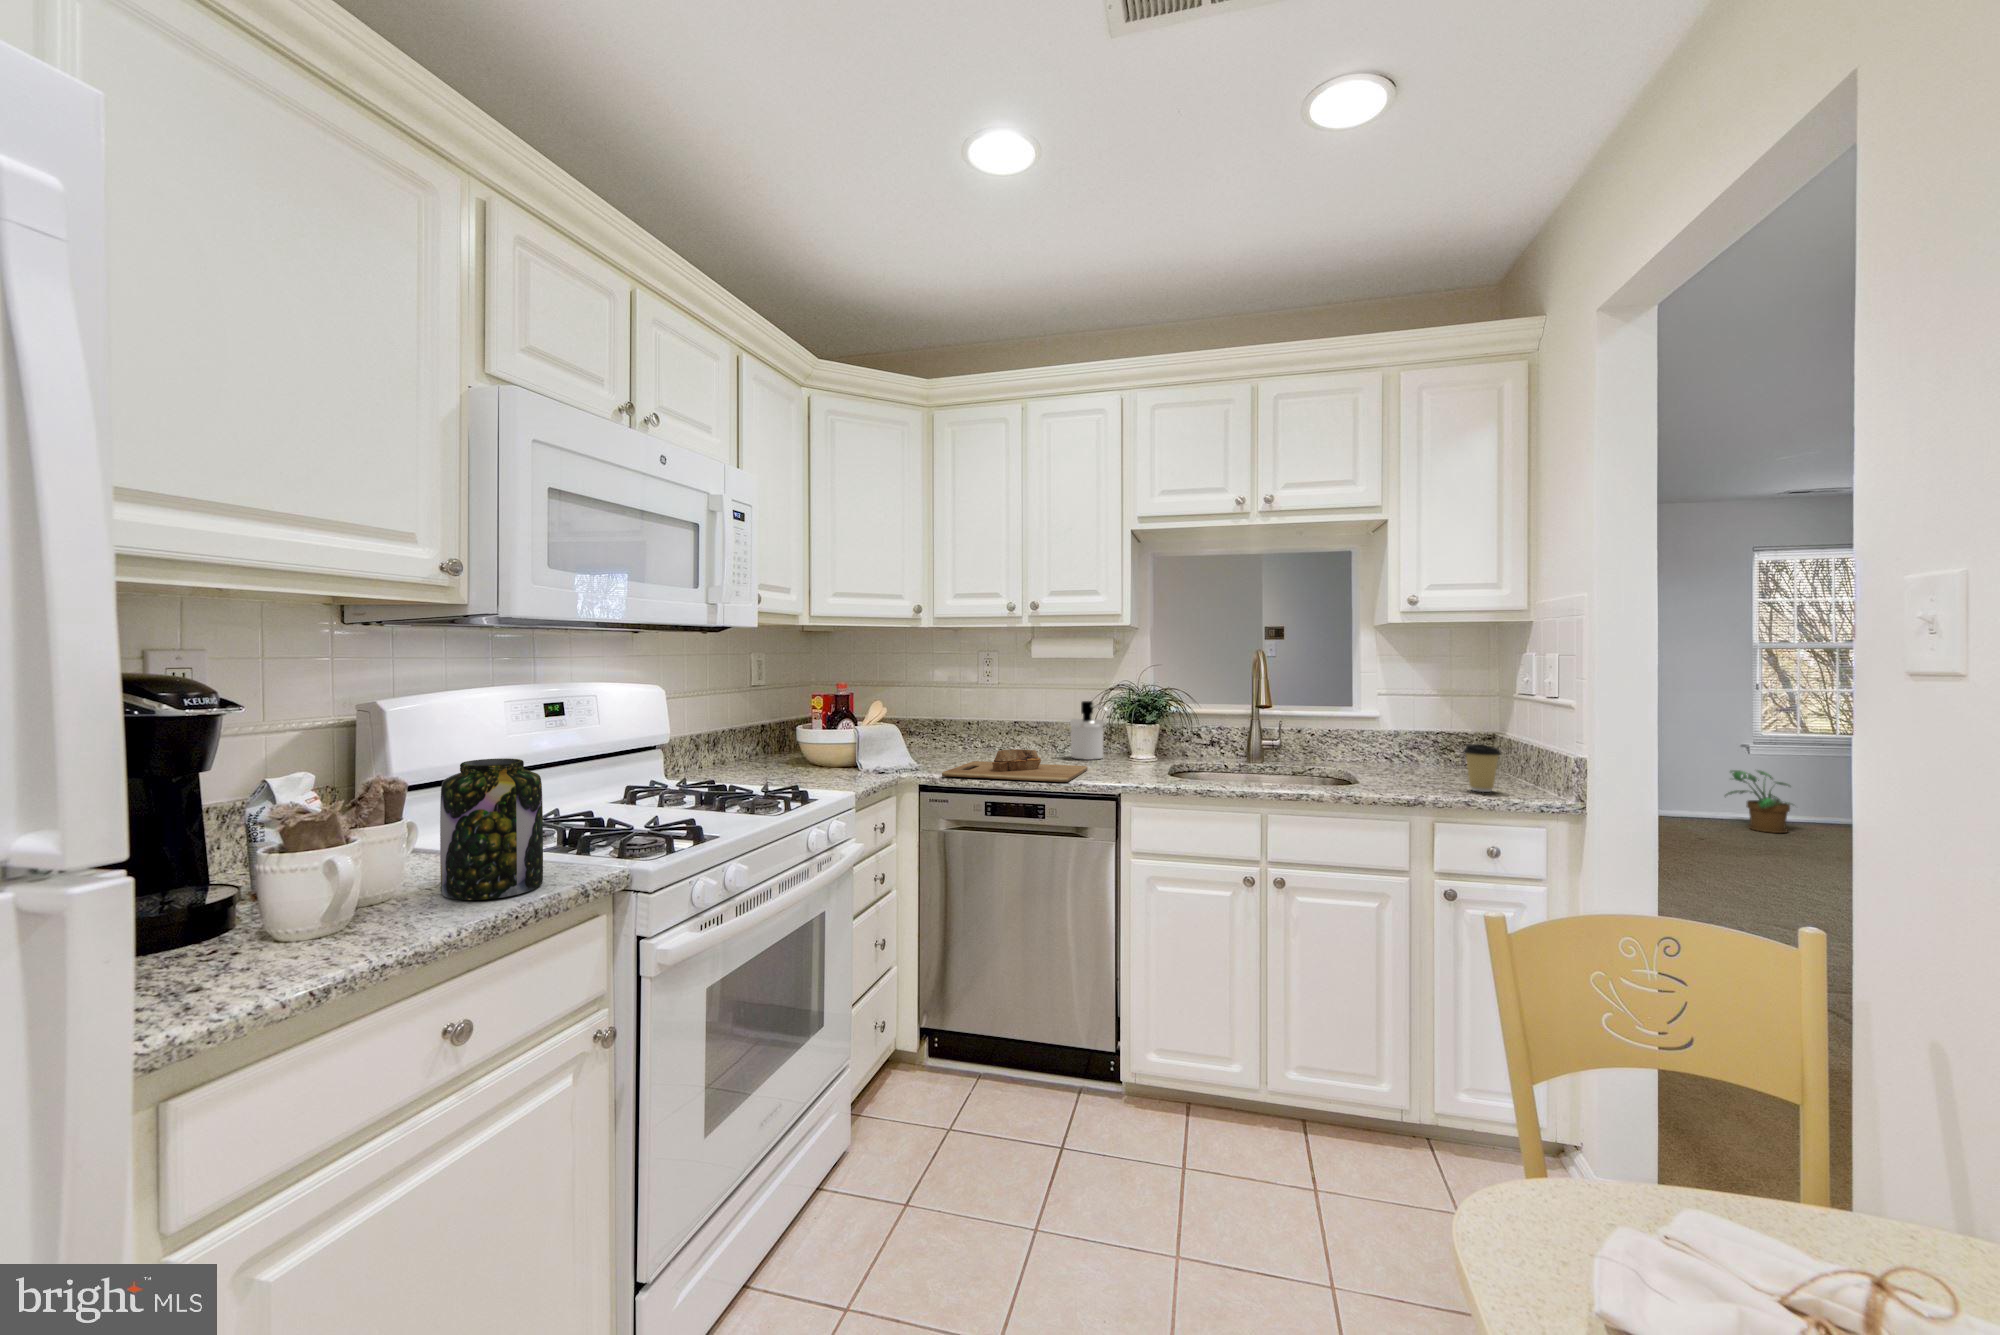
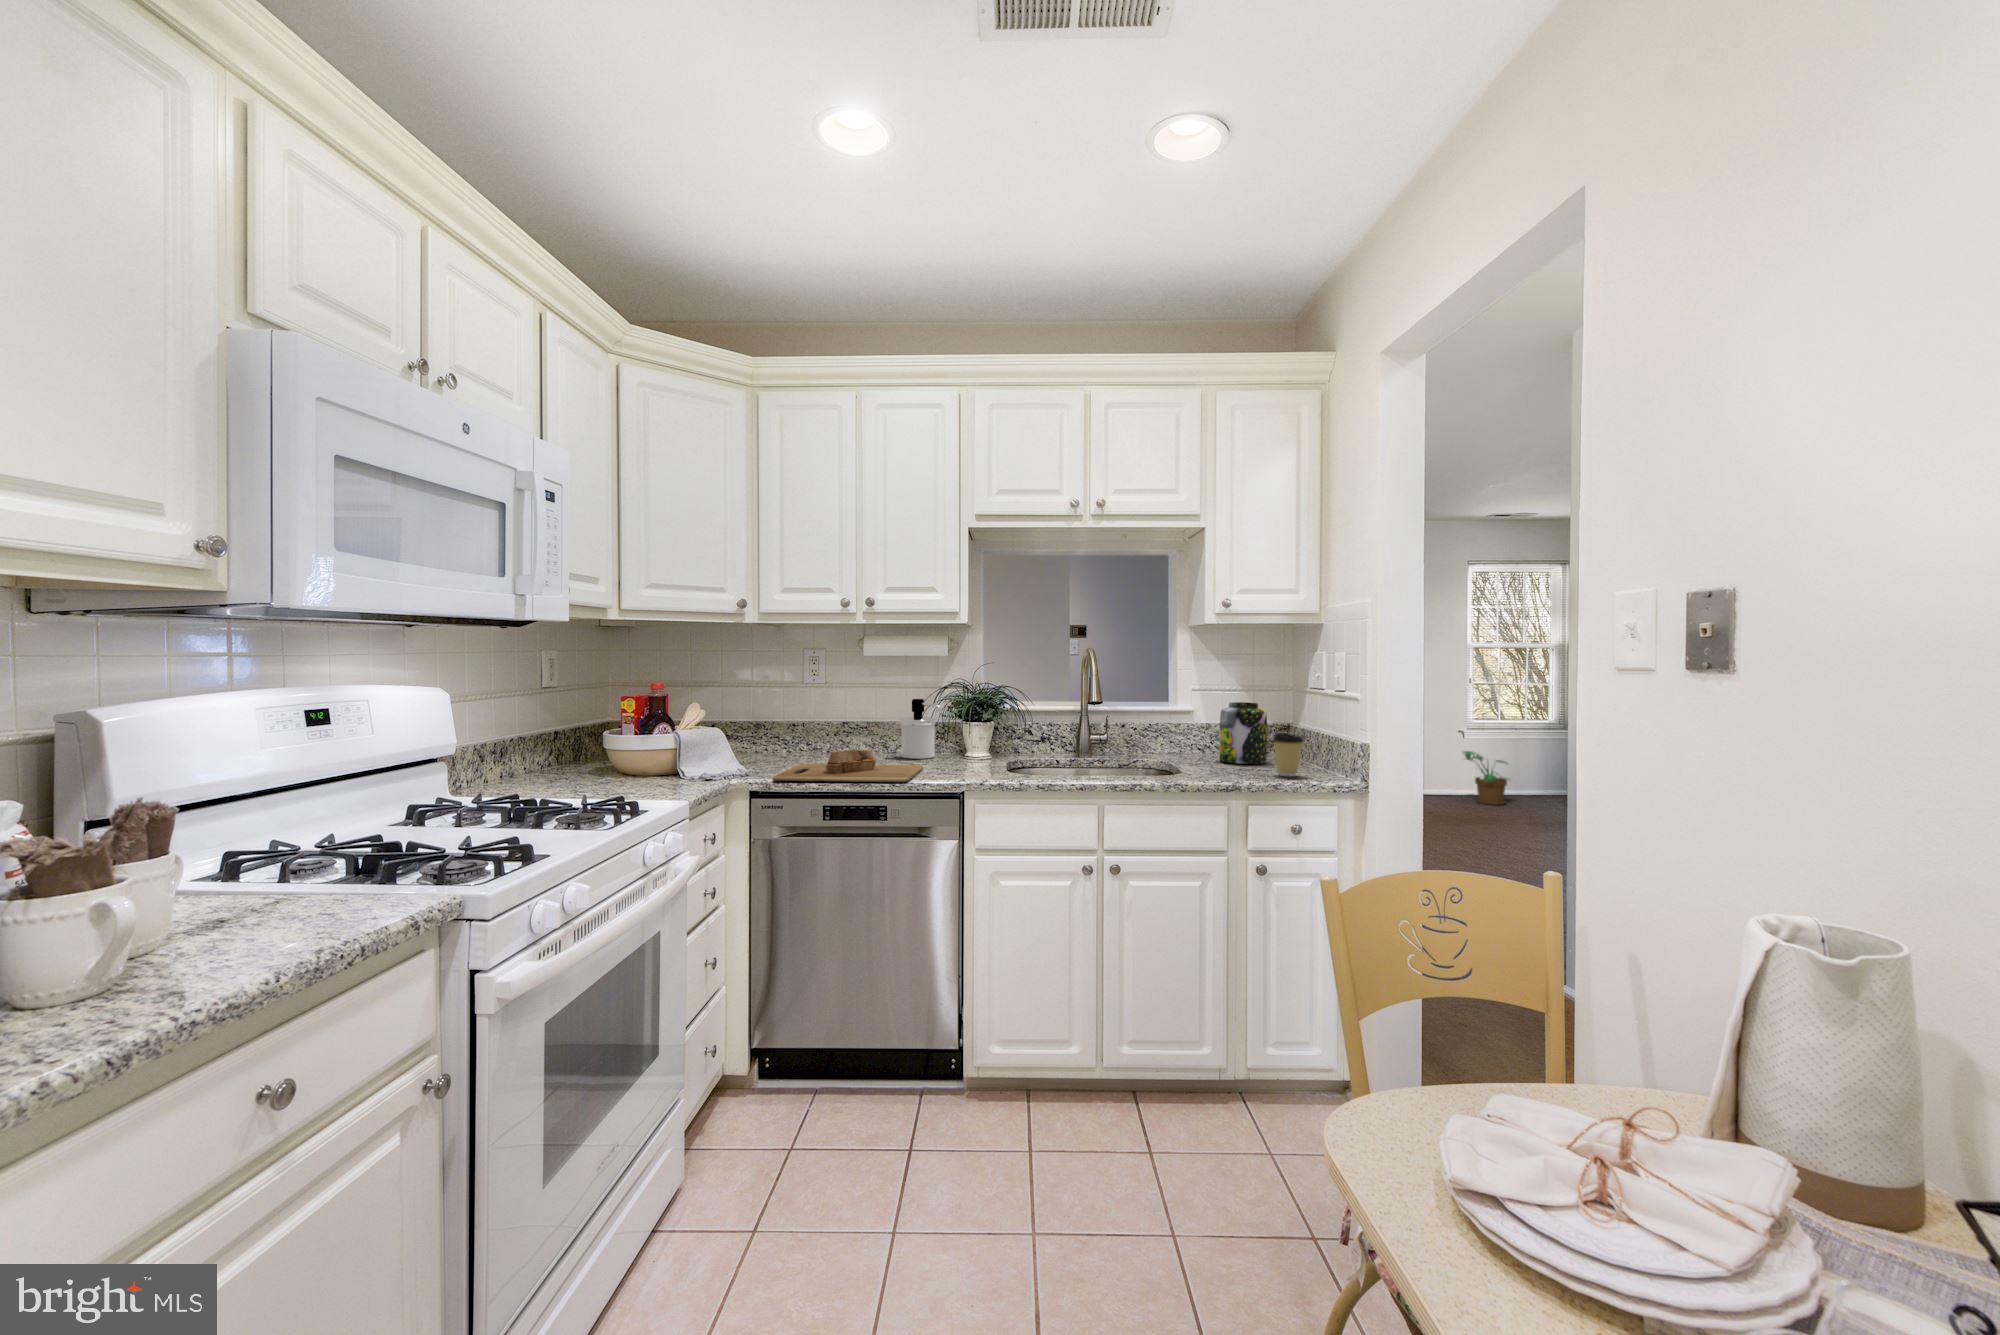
jar: present [440,758,543,900] -> present [1220,702,1267,764]

